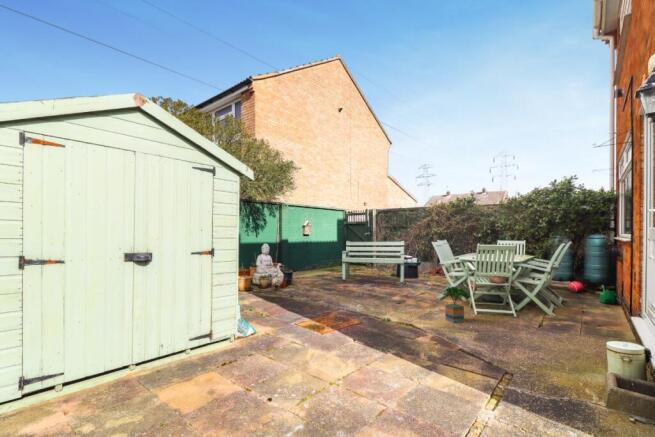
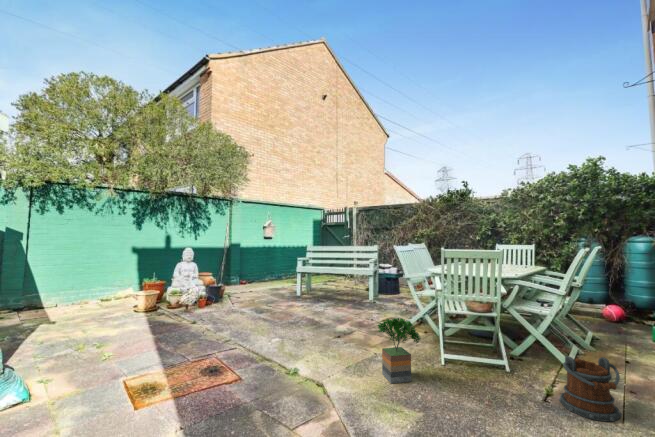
bucket: none [546,303,578,333] -> present [559,356,622,422]

